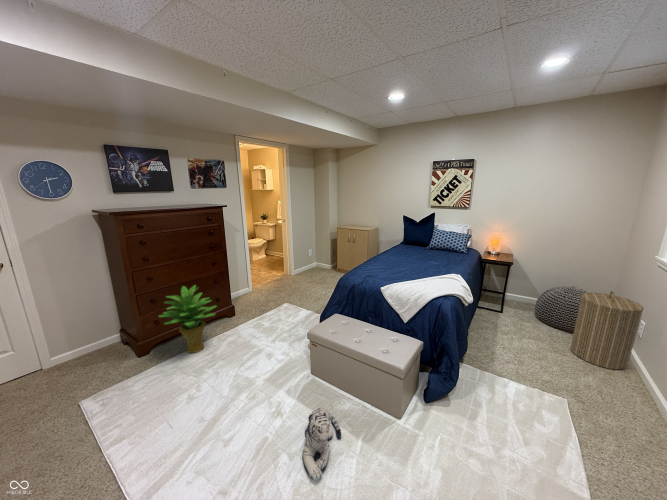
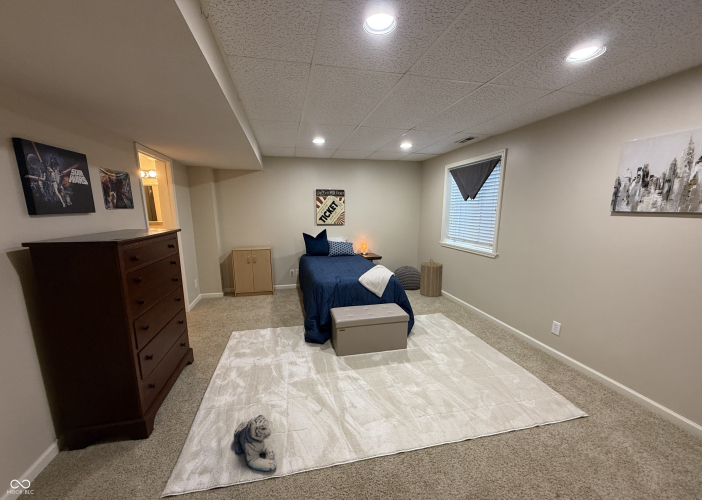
potted plant: present [159,285,216,353] -> none [170,321,239,407]
plush toy: present [303,408,341,480] -> present [234,415,277,472]

